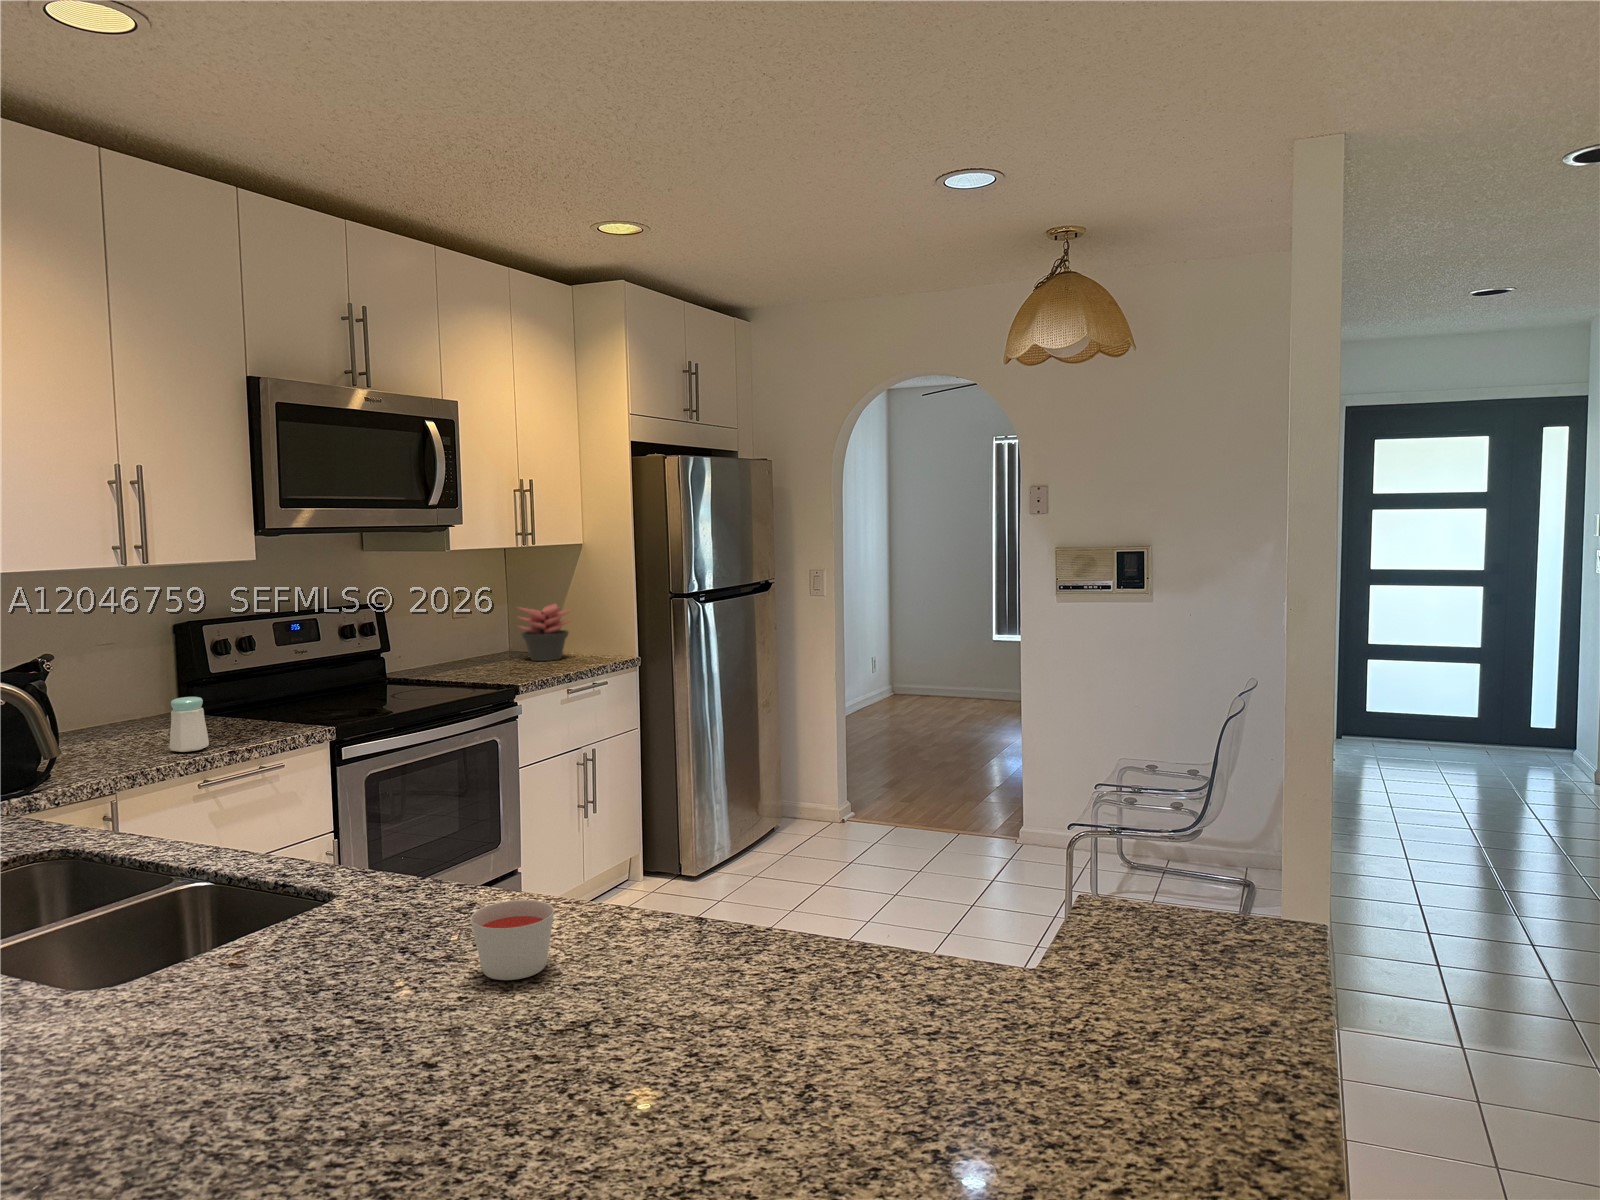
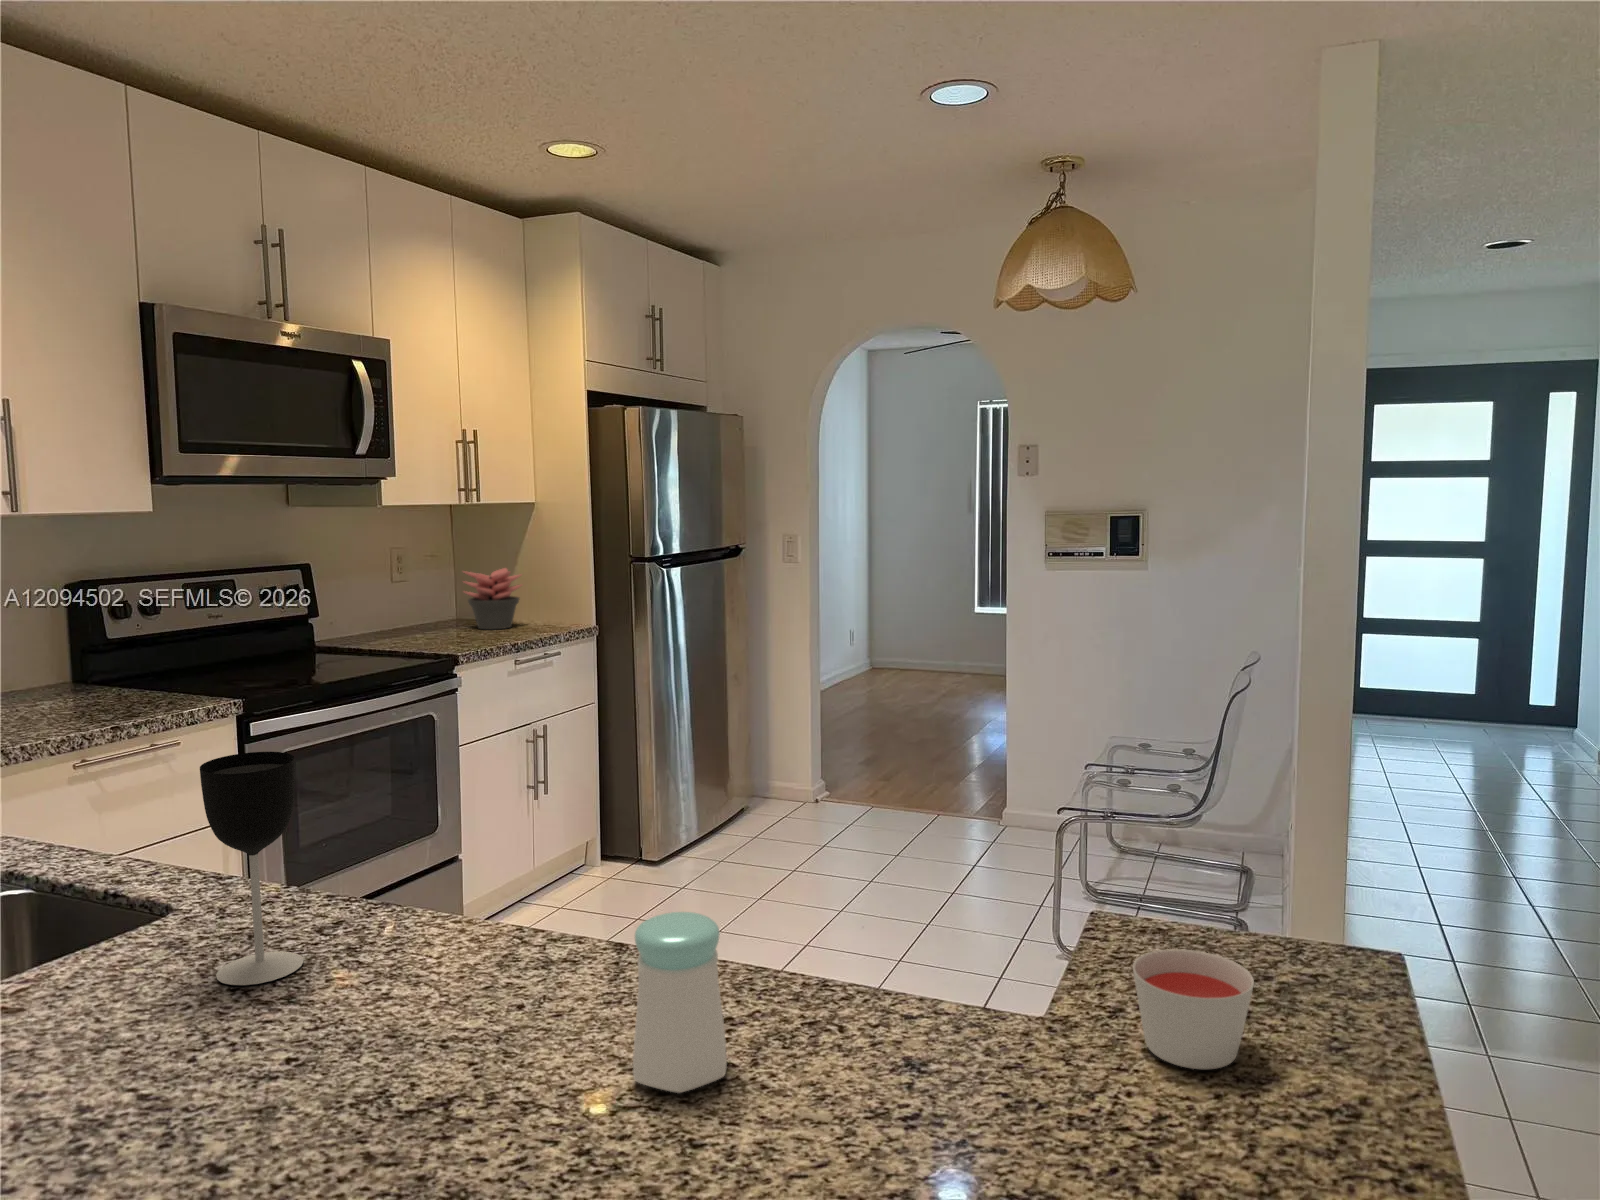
salt shaker: present [170,697,209,752] -> present [633,912,727,1093]
wine glass: none [377,766,452,948] -> present [200,752,304,985]
candle: present [471,900,554,980] -> present [1133,949,1254,1069]

